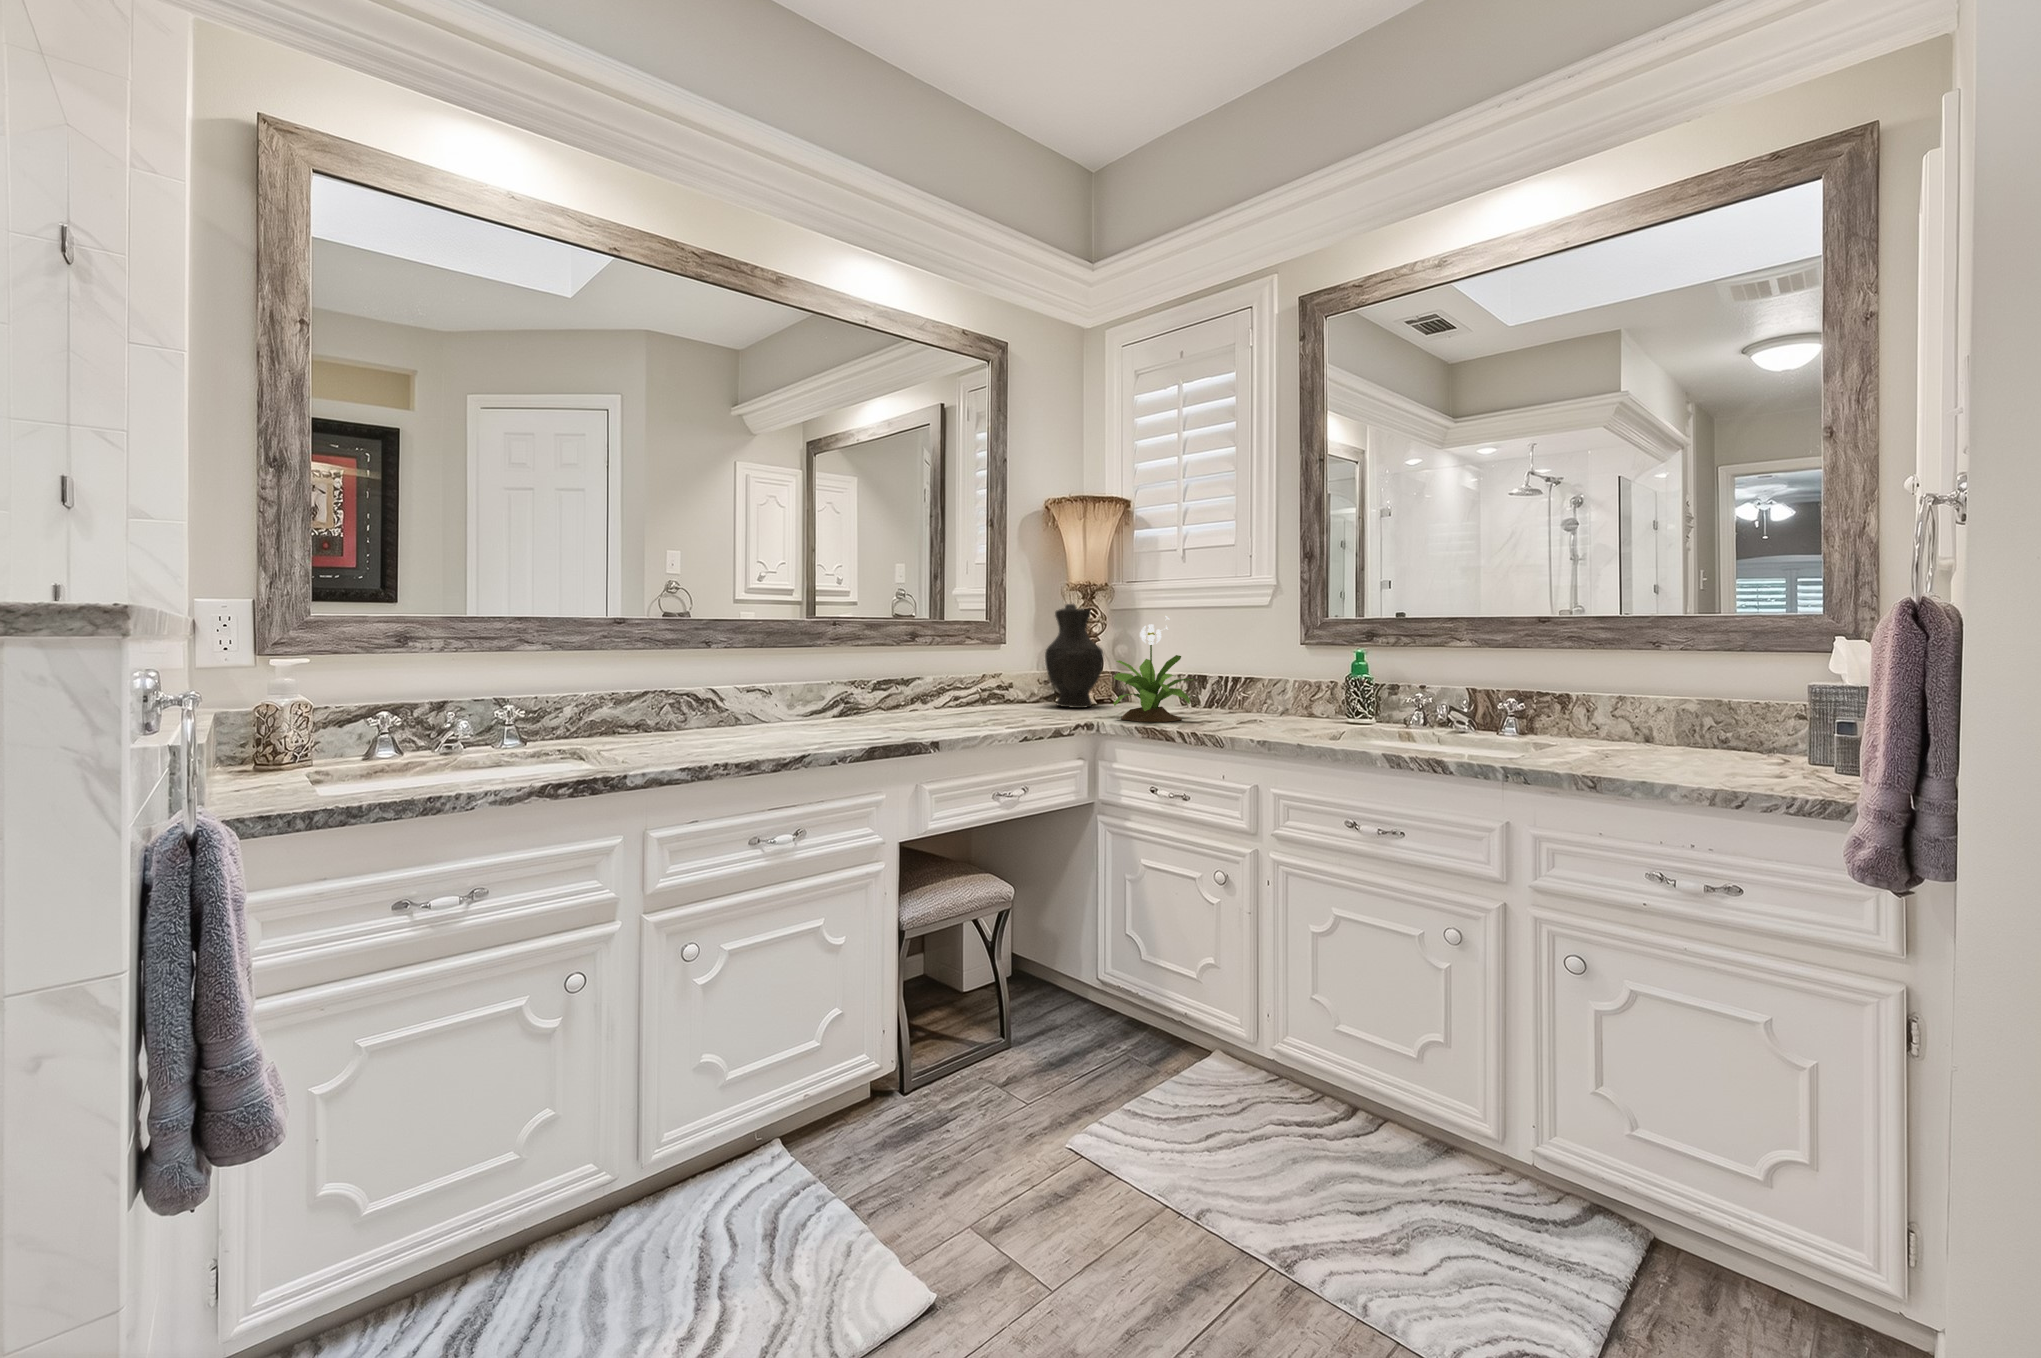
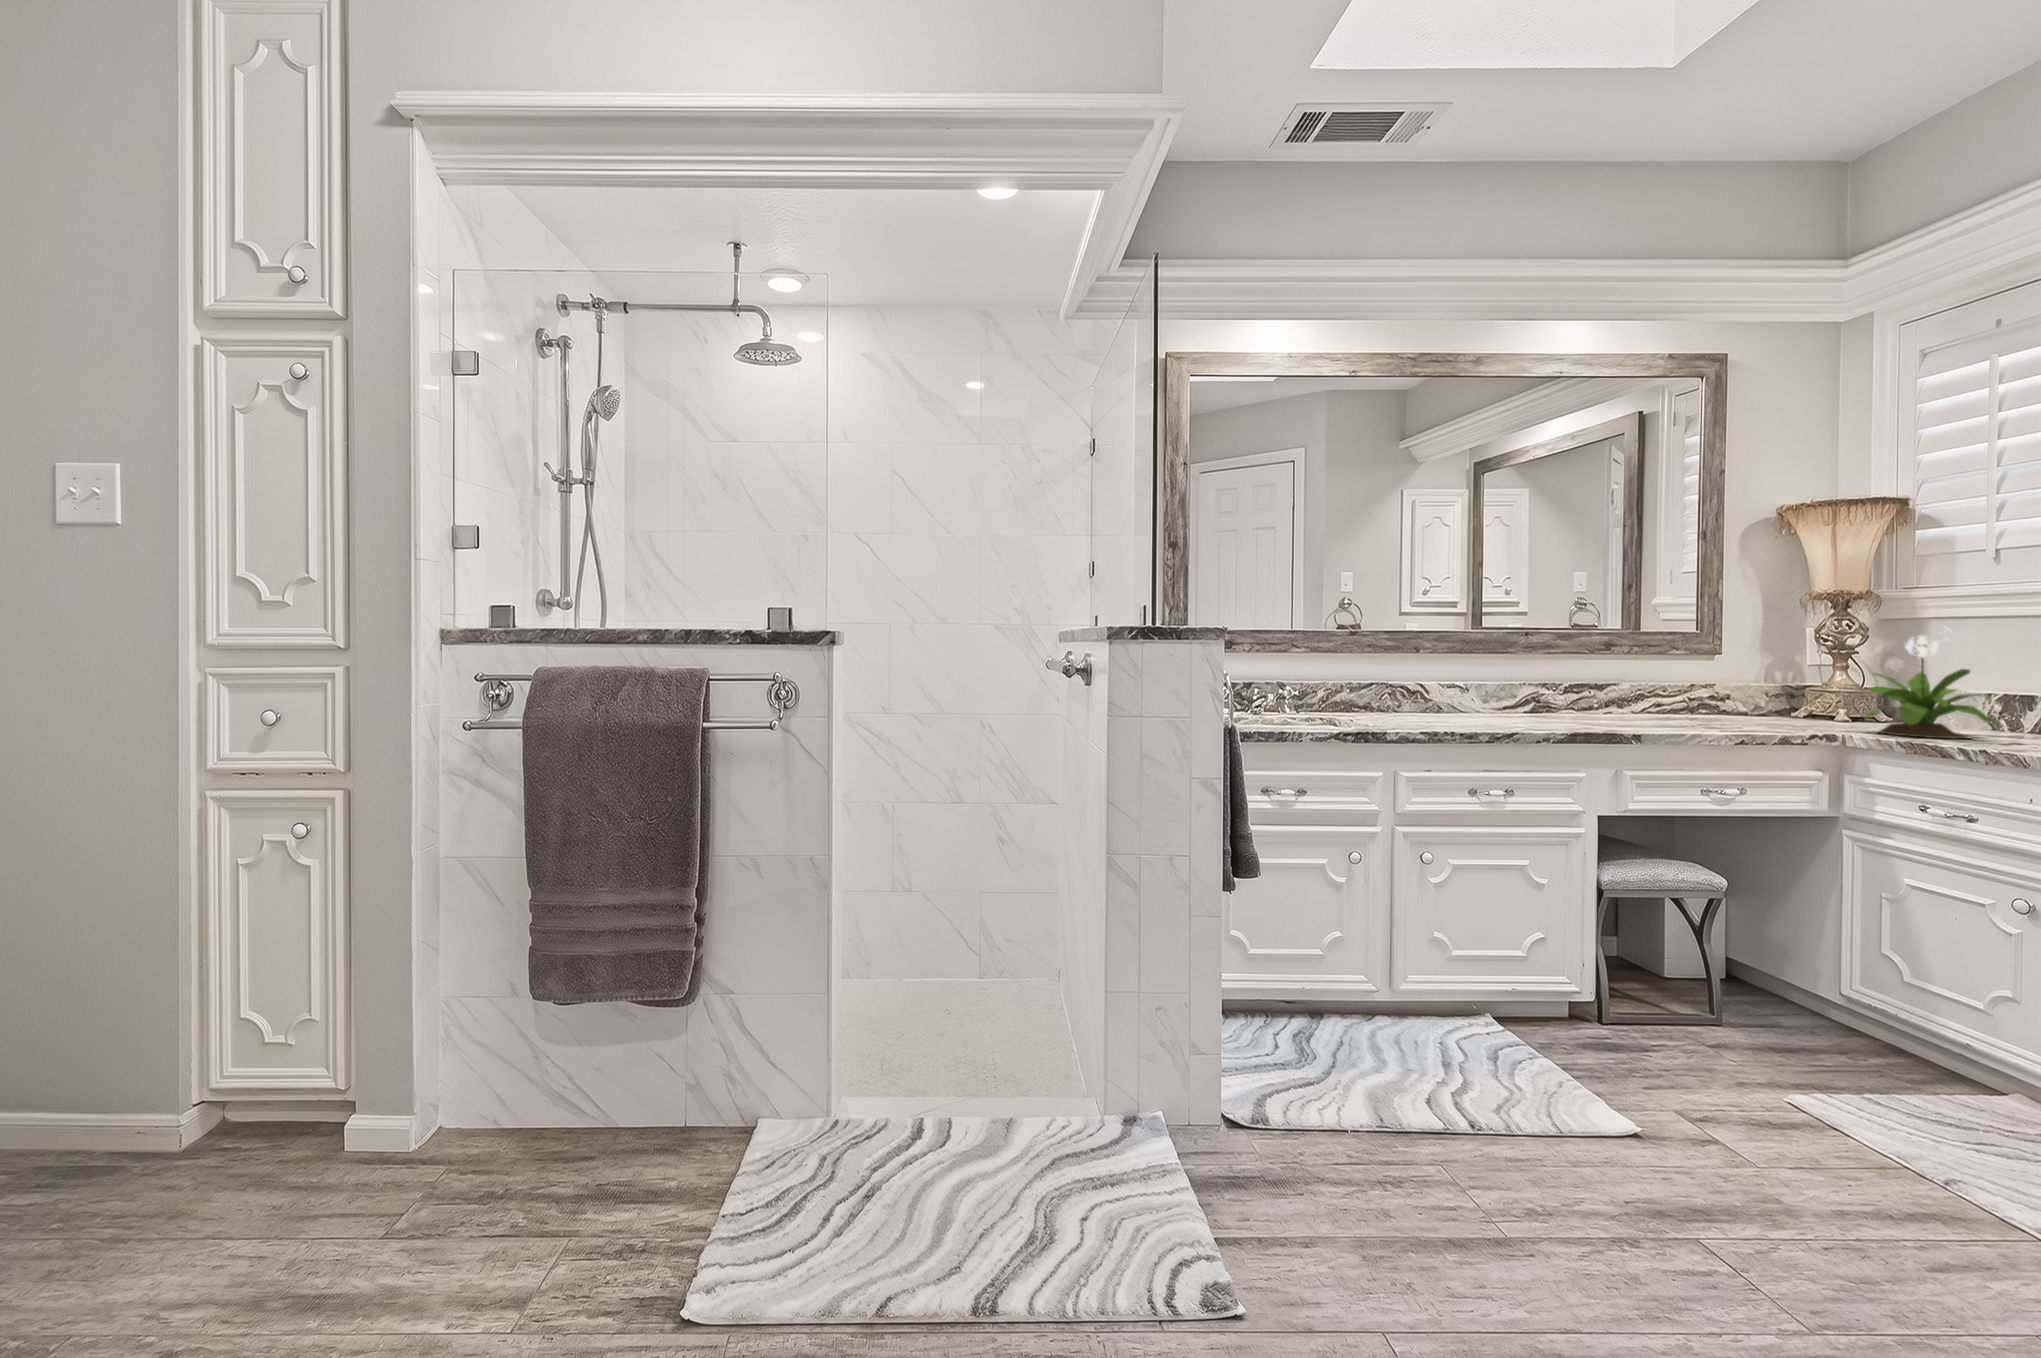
decorative vase: present [1045,604,1104,708] -> none [1774,613,1859,722]

